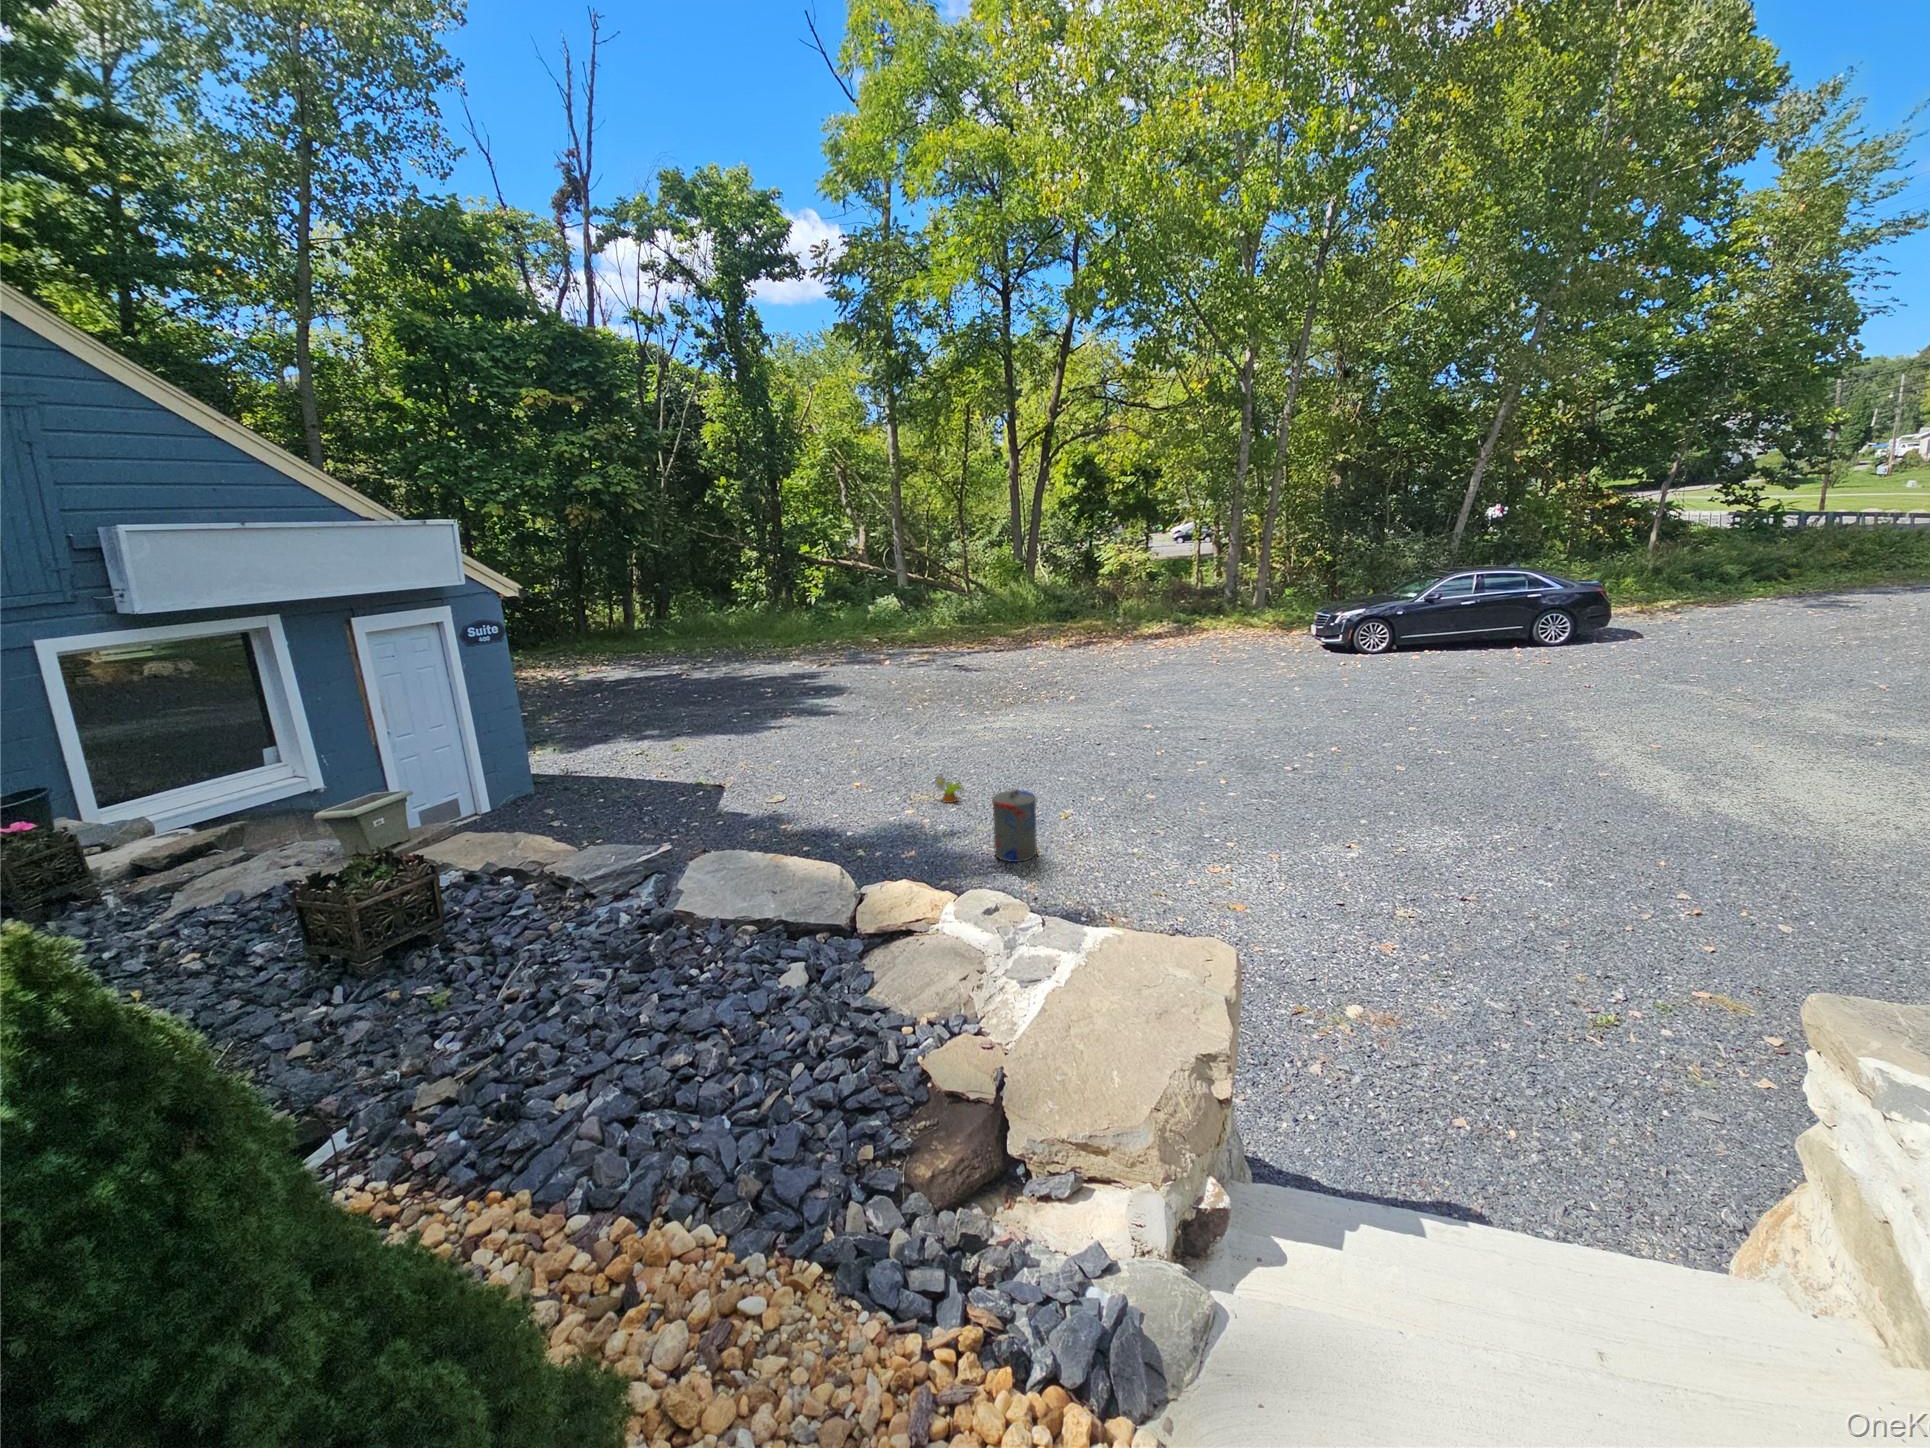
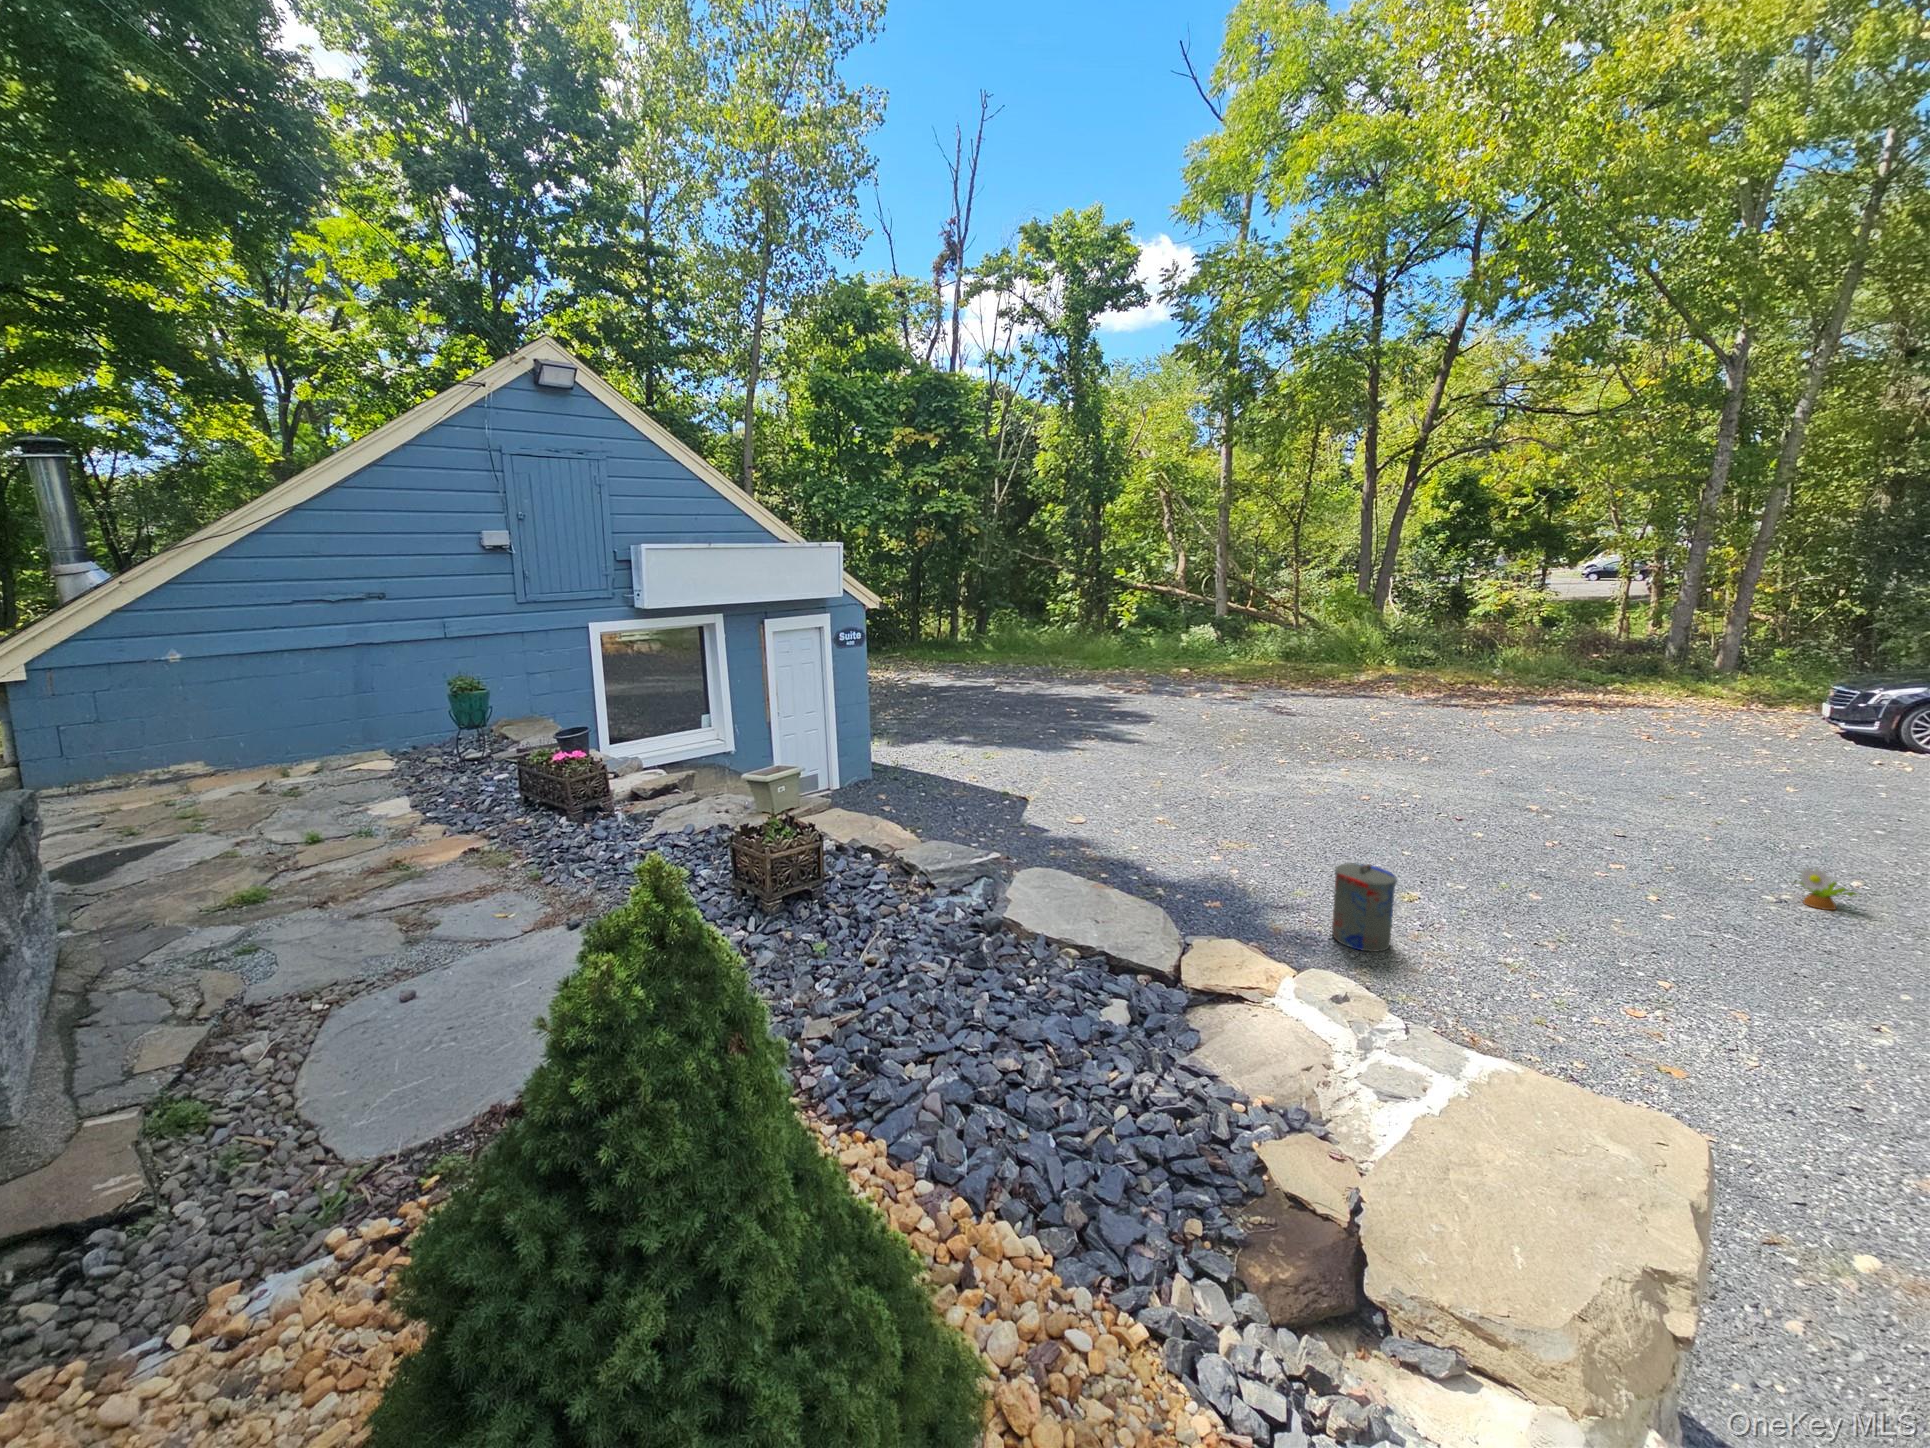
decorative plant: present [935,775,962,803] -> present [1797,868,1859,910]

